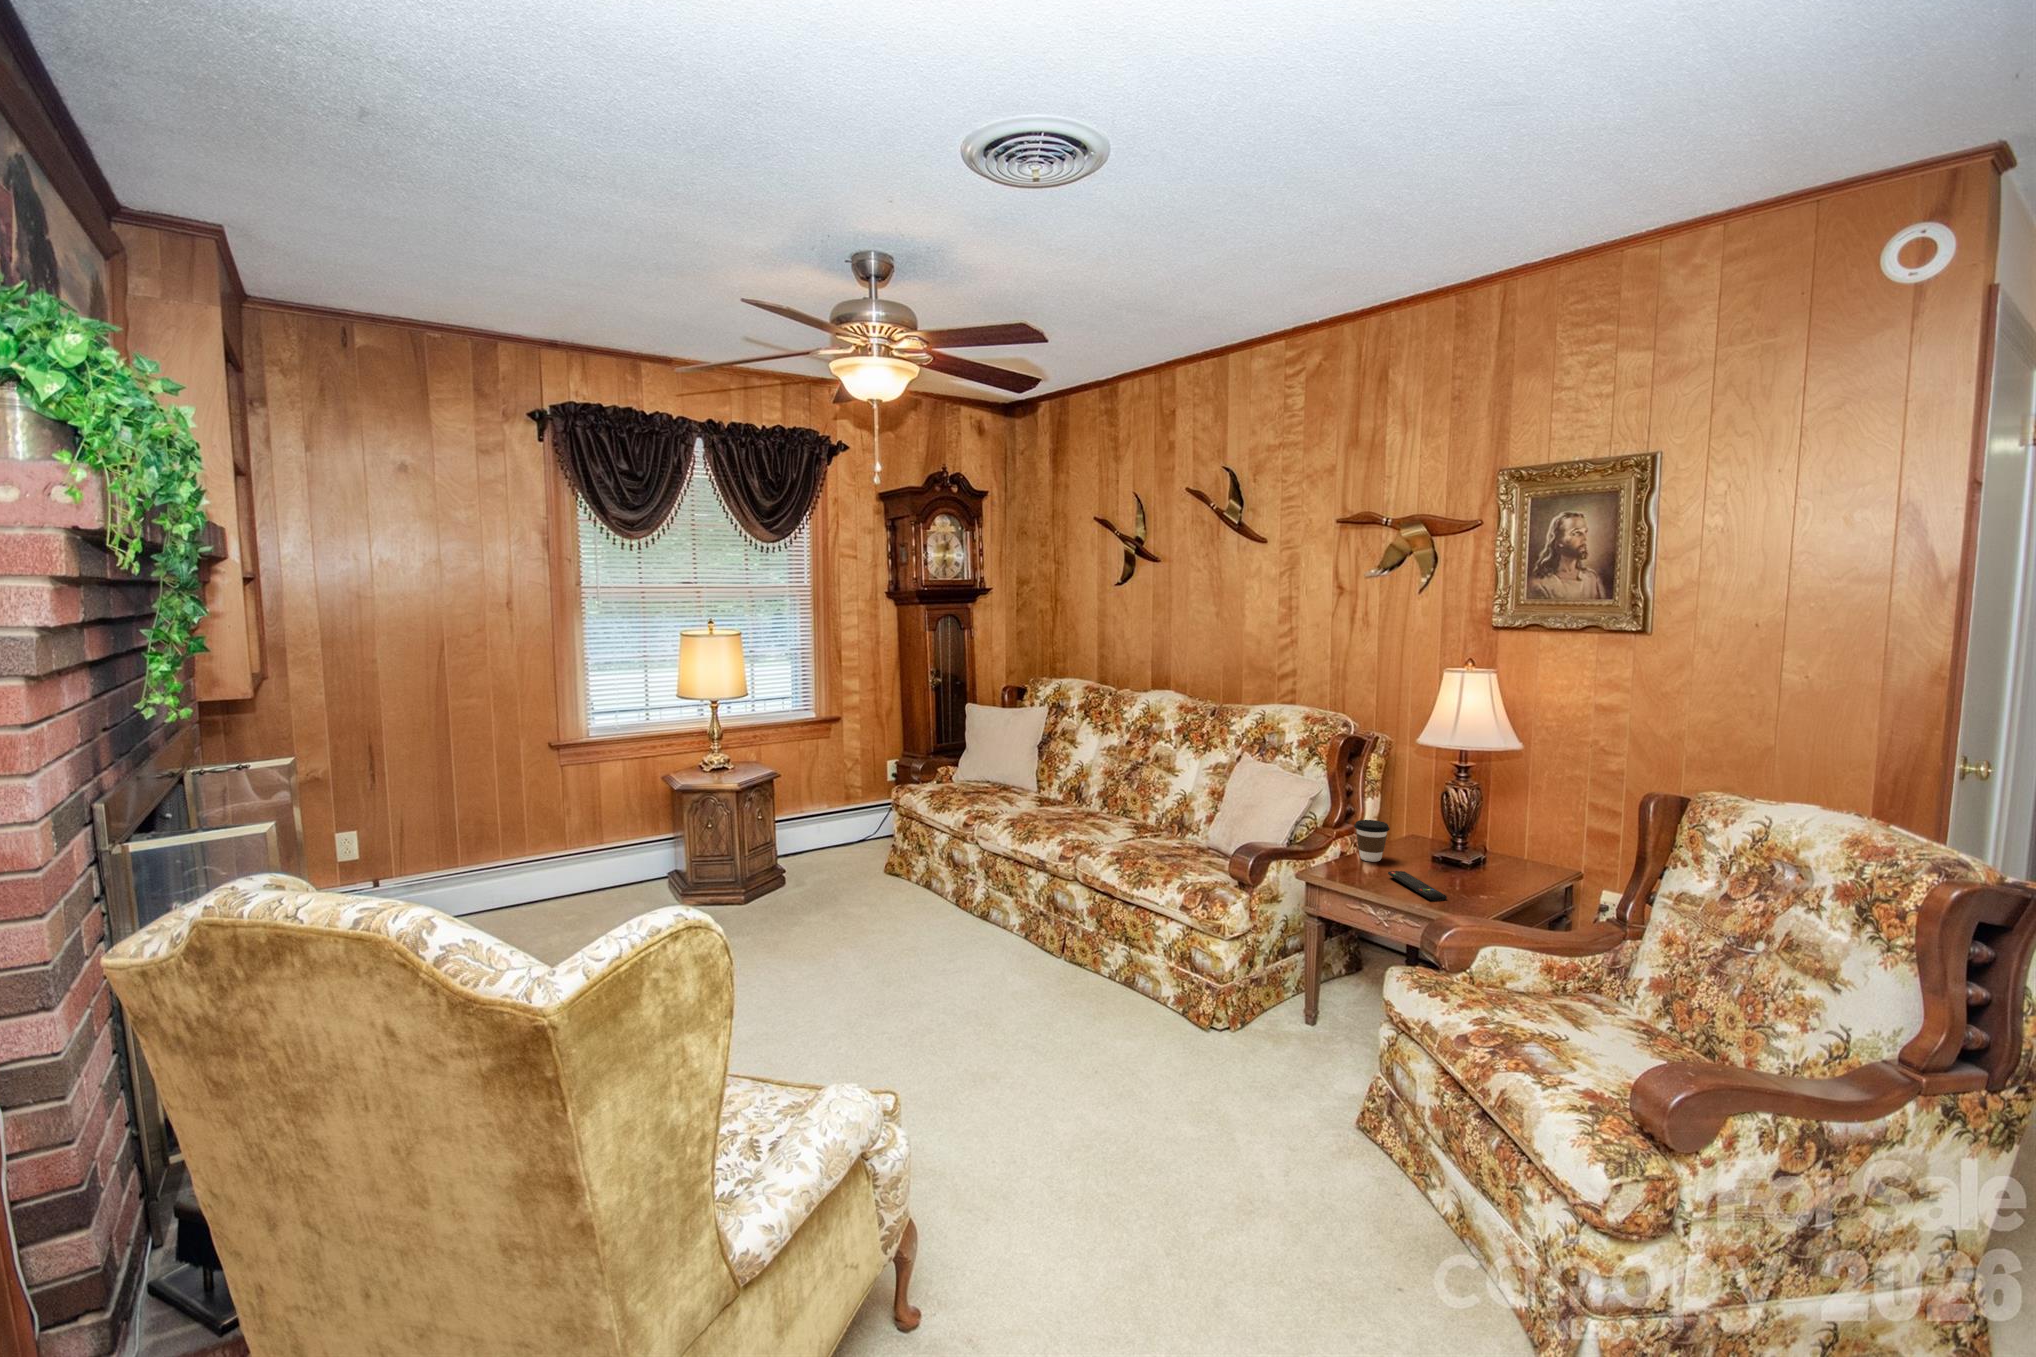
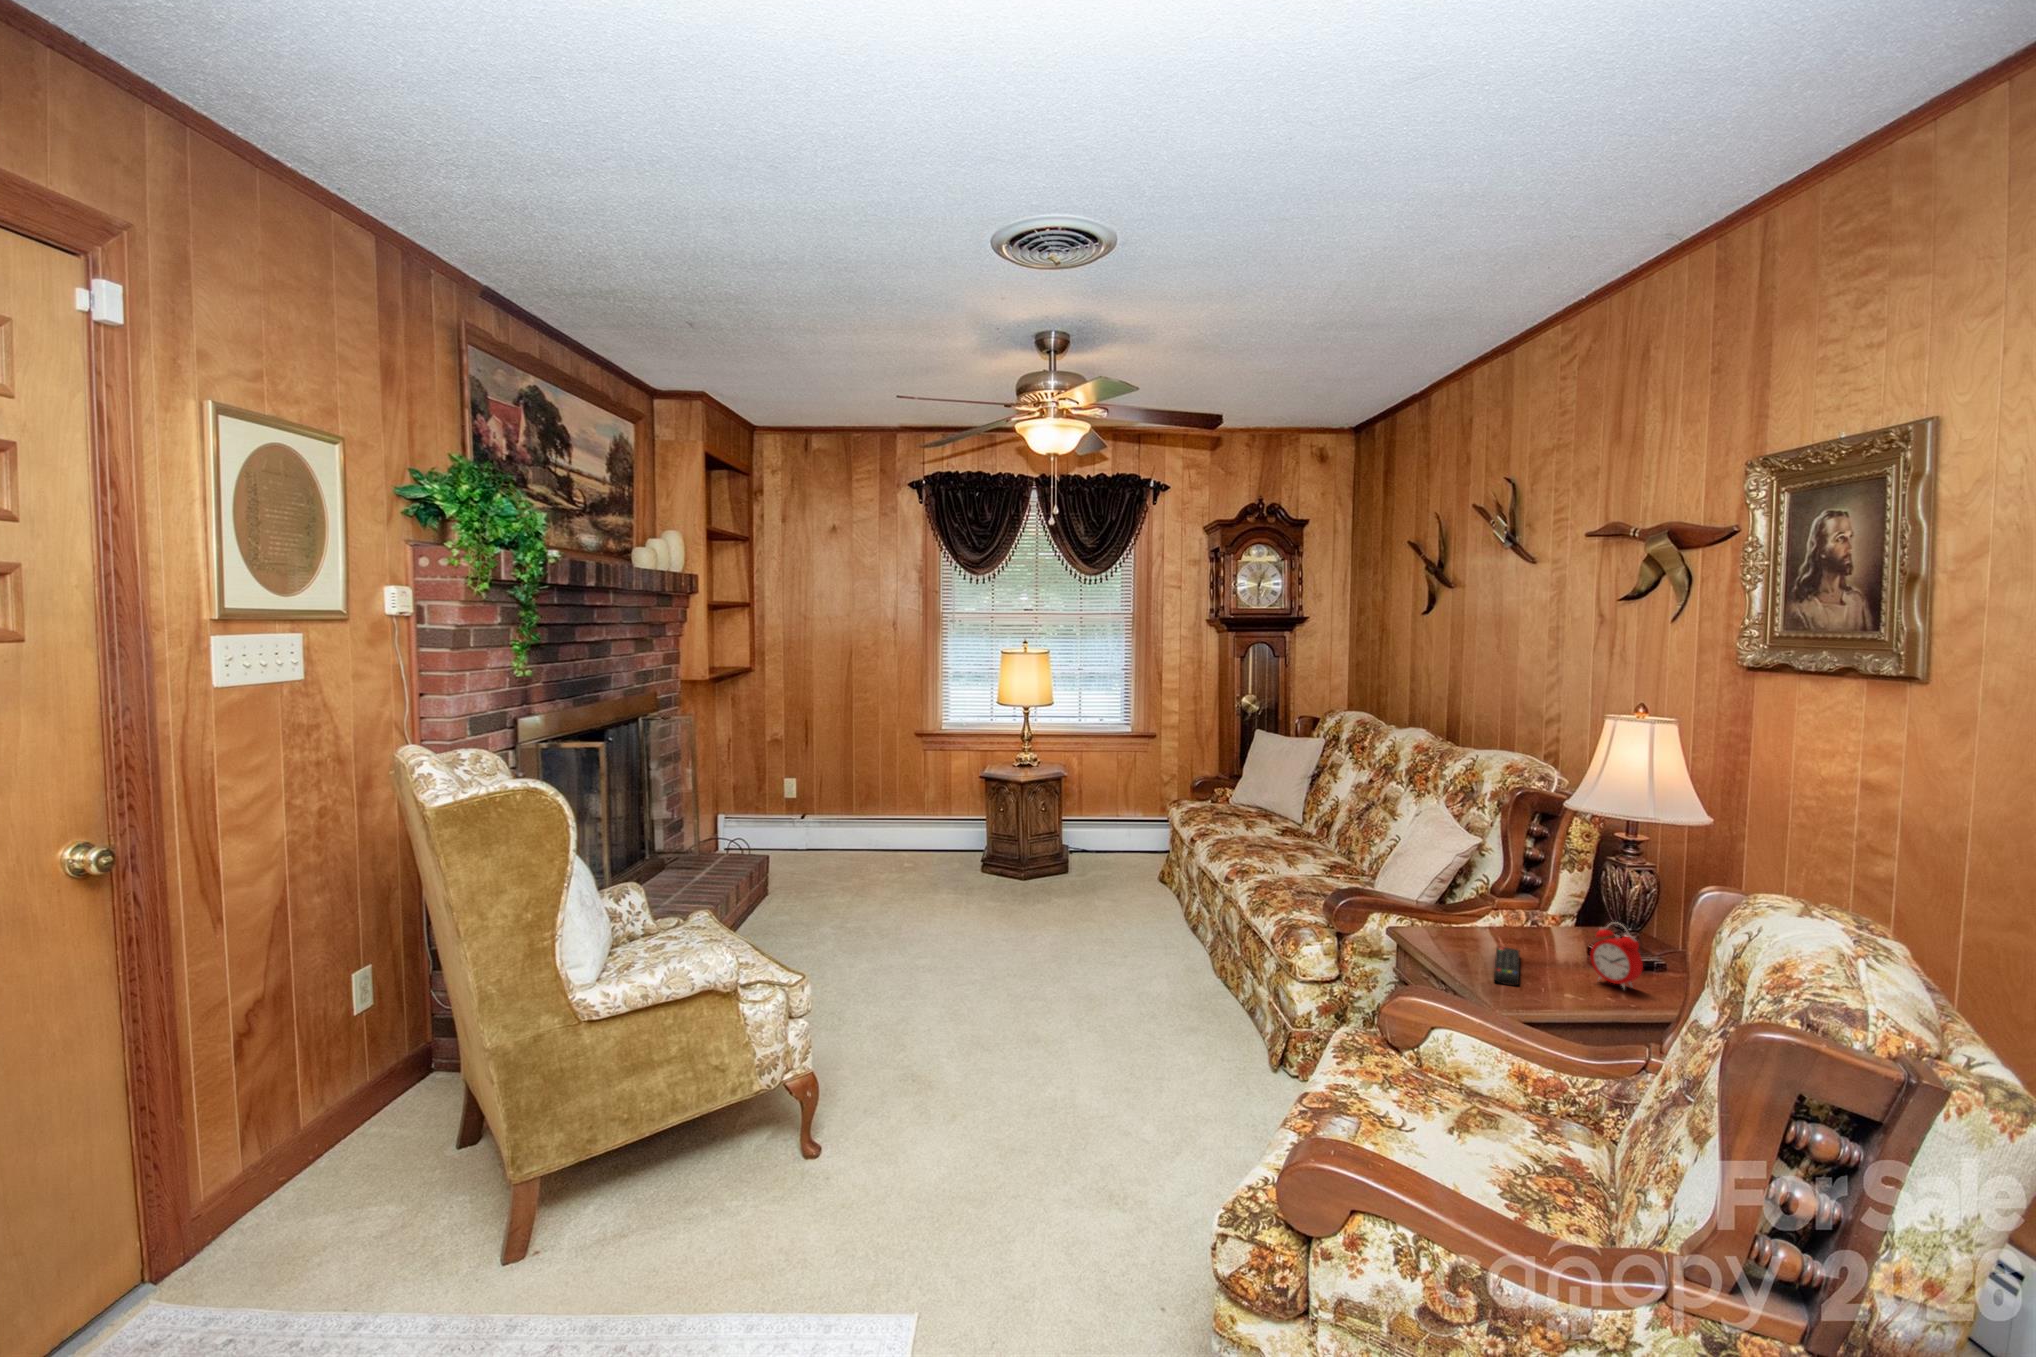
coffee cup: present [1354,820,1390,862] -> none [1497,887,1541,937]
alarm clock: none [1472,834,1511,887] -> present [1590,922,1643,988]

